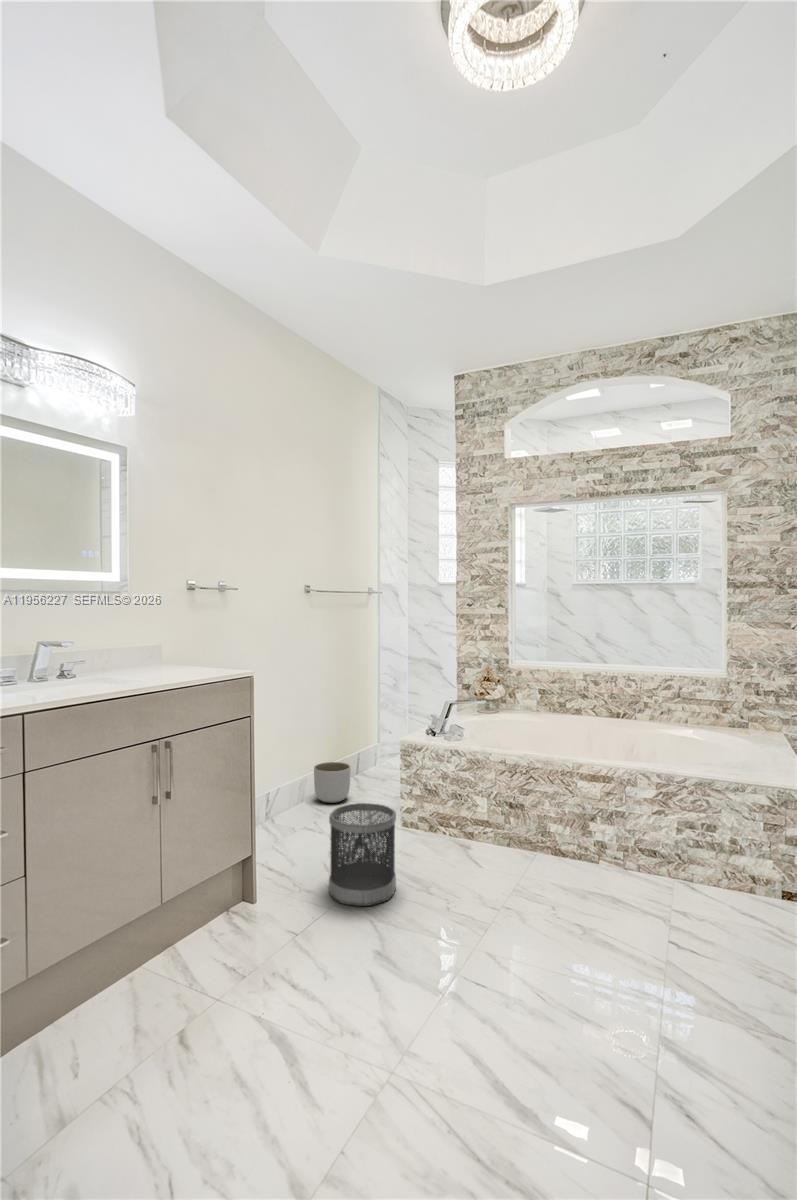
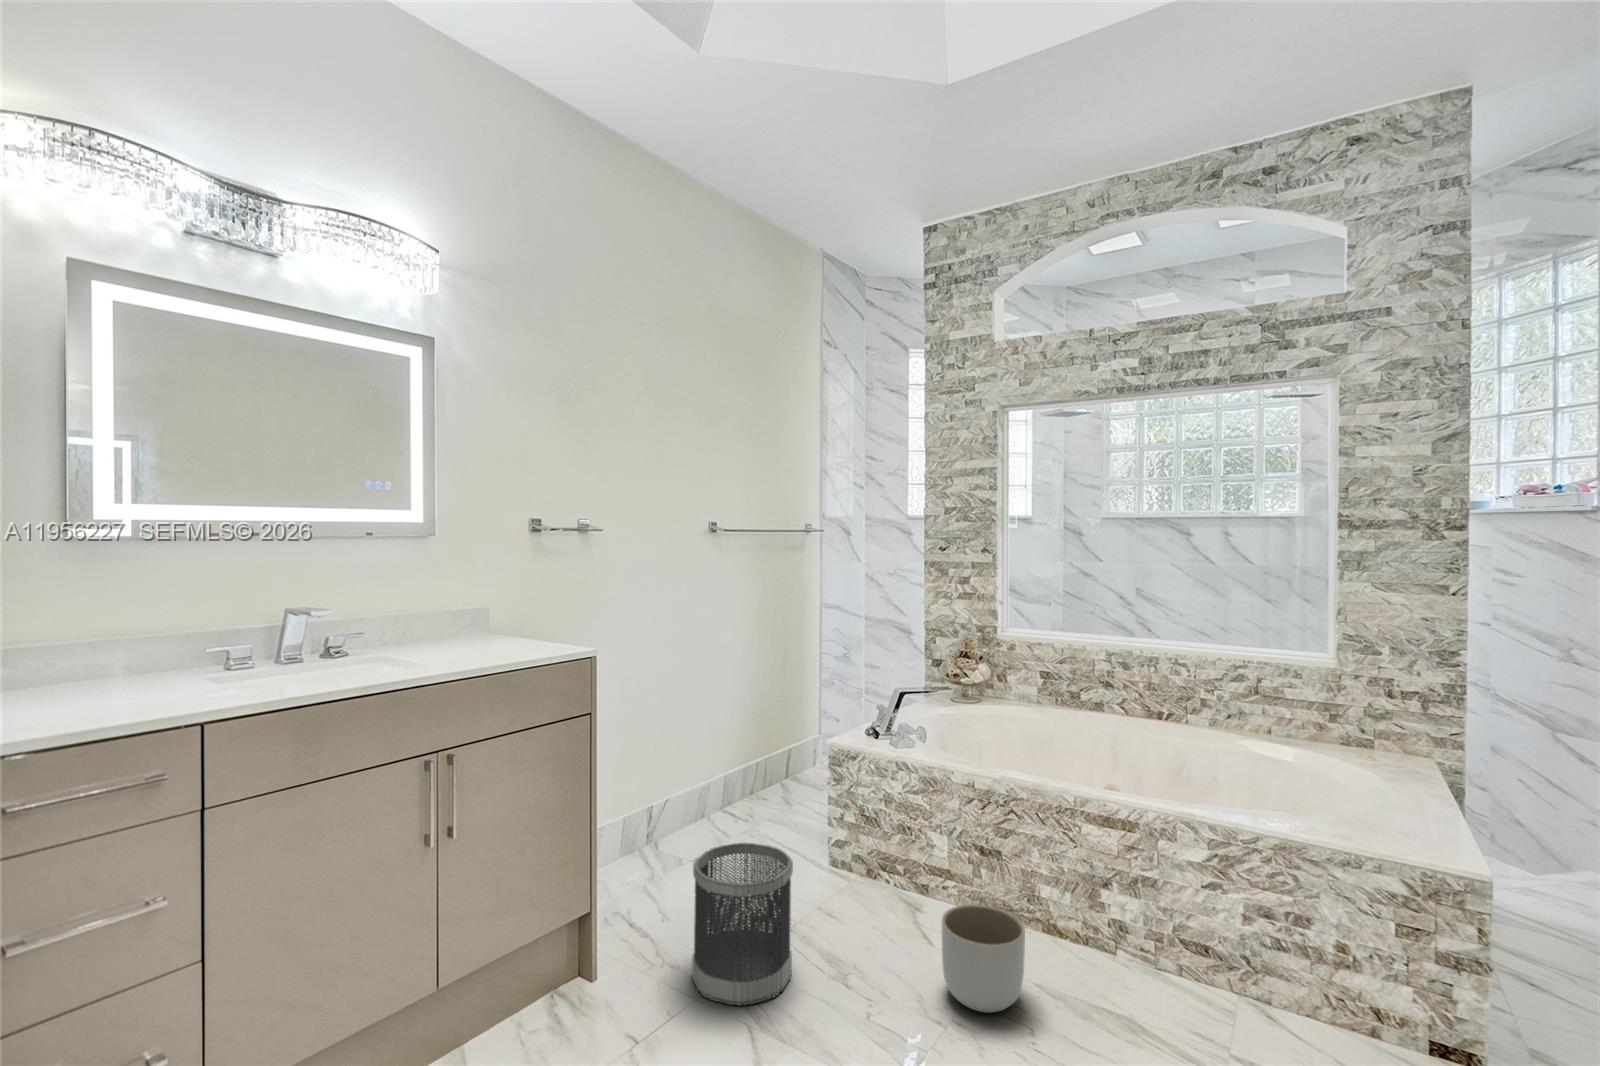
planter: present [314,762,350,803] -> present [941,904,1025,1013]

